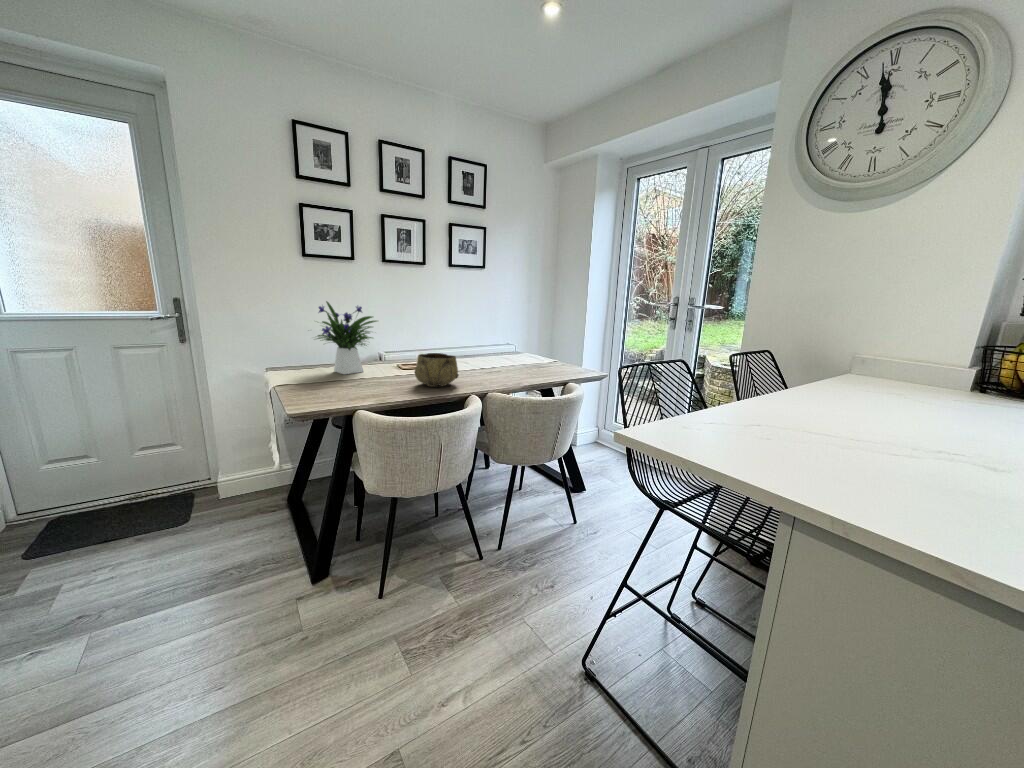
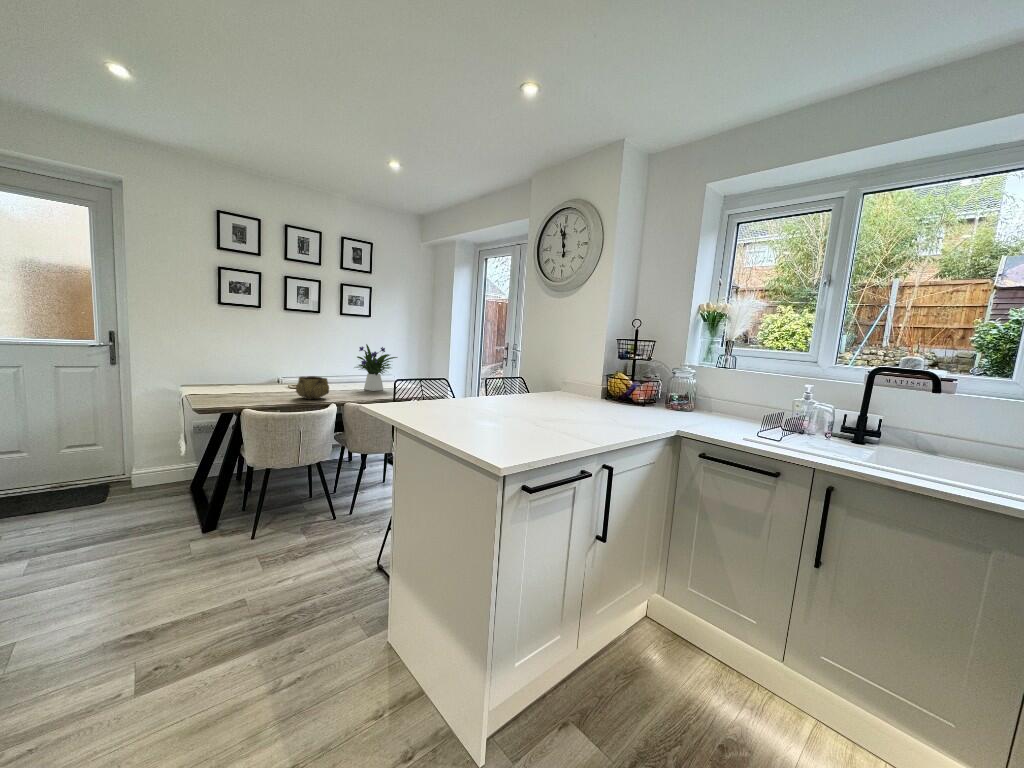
flower arrangement: present [317,301,377,374] -> present [356,344,397,391]

